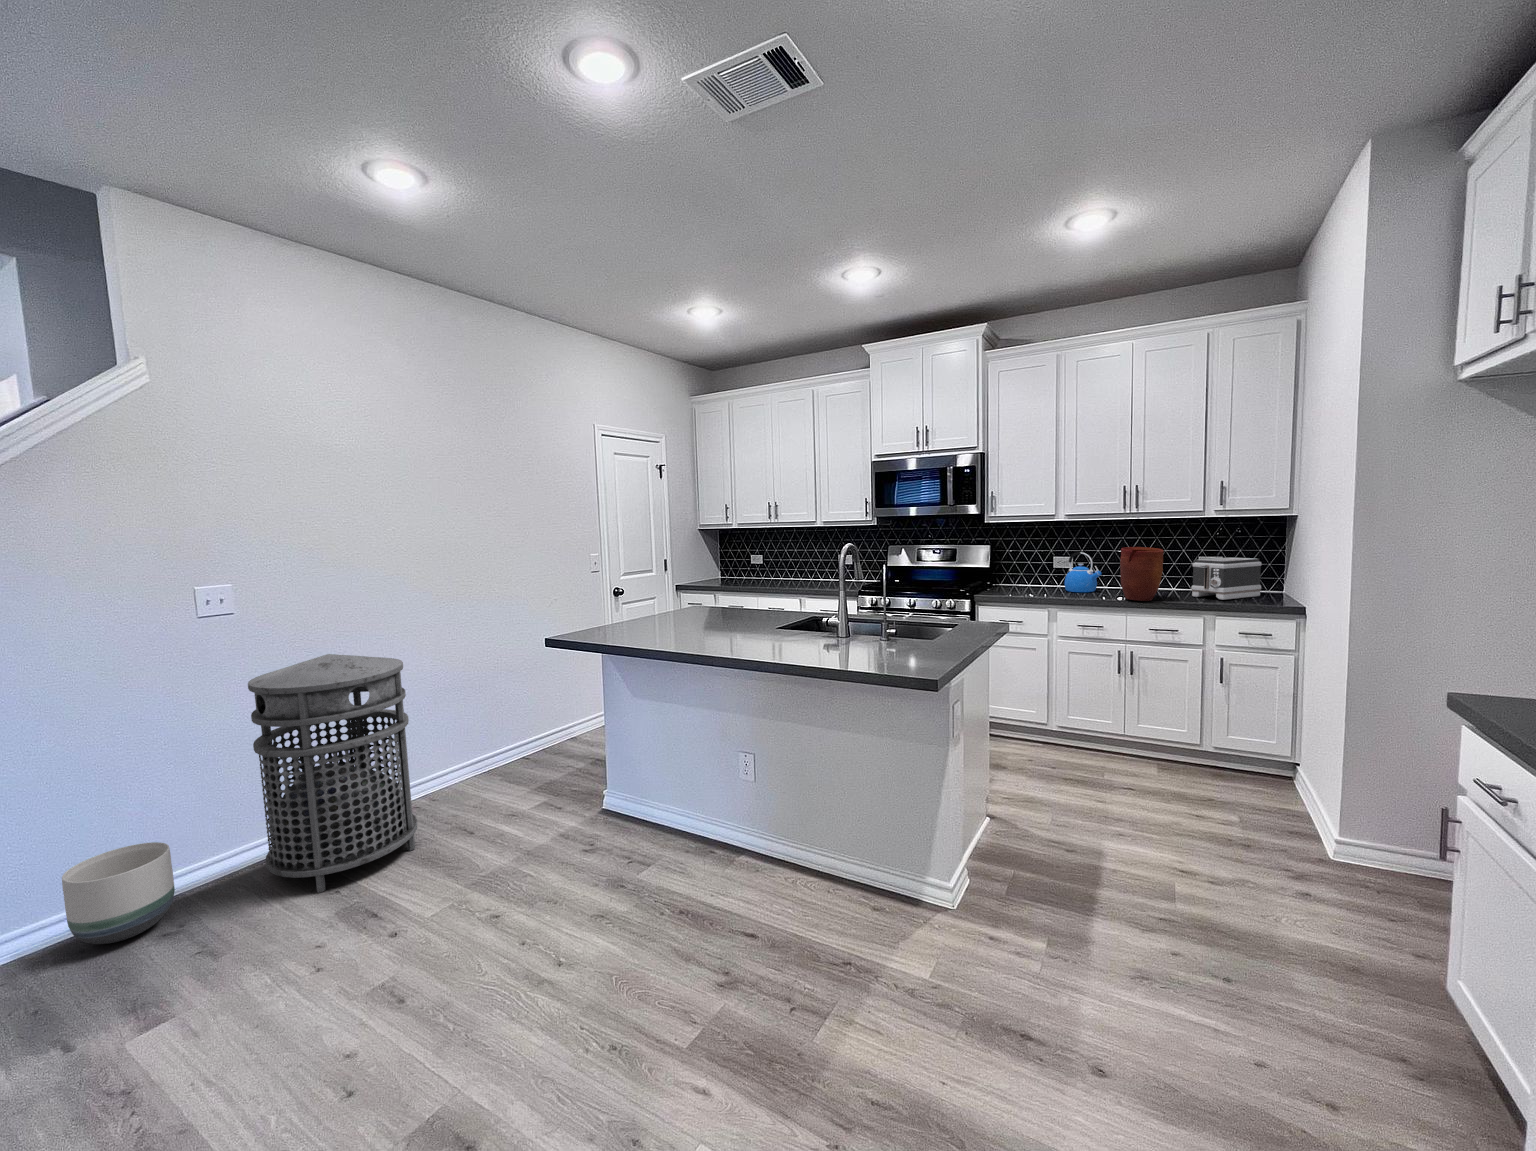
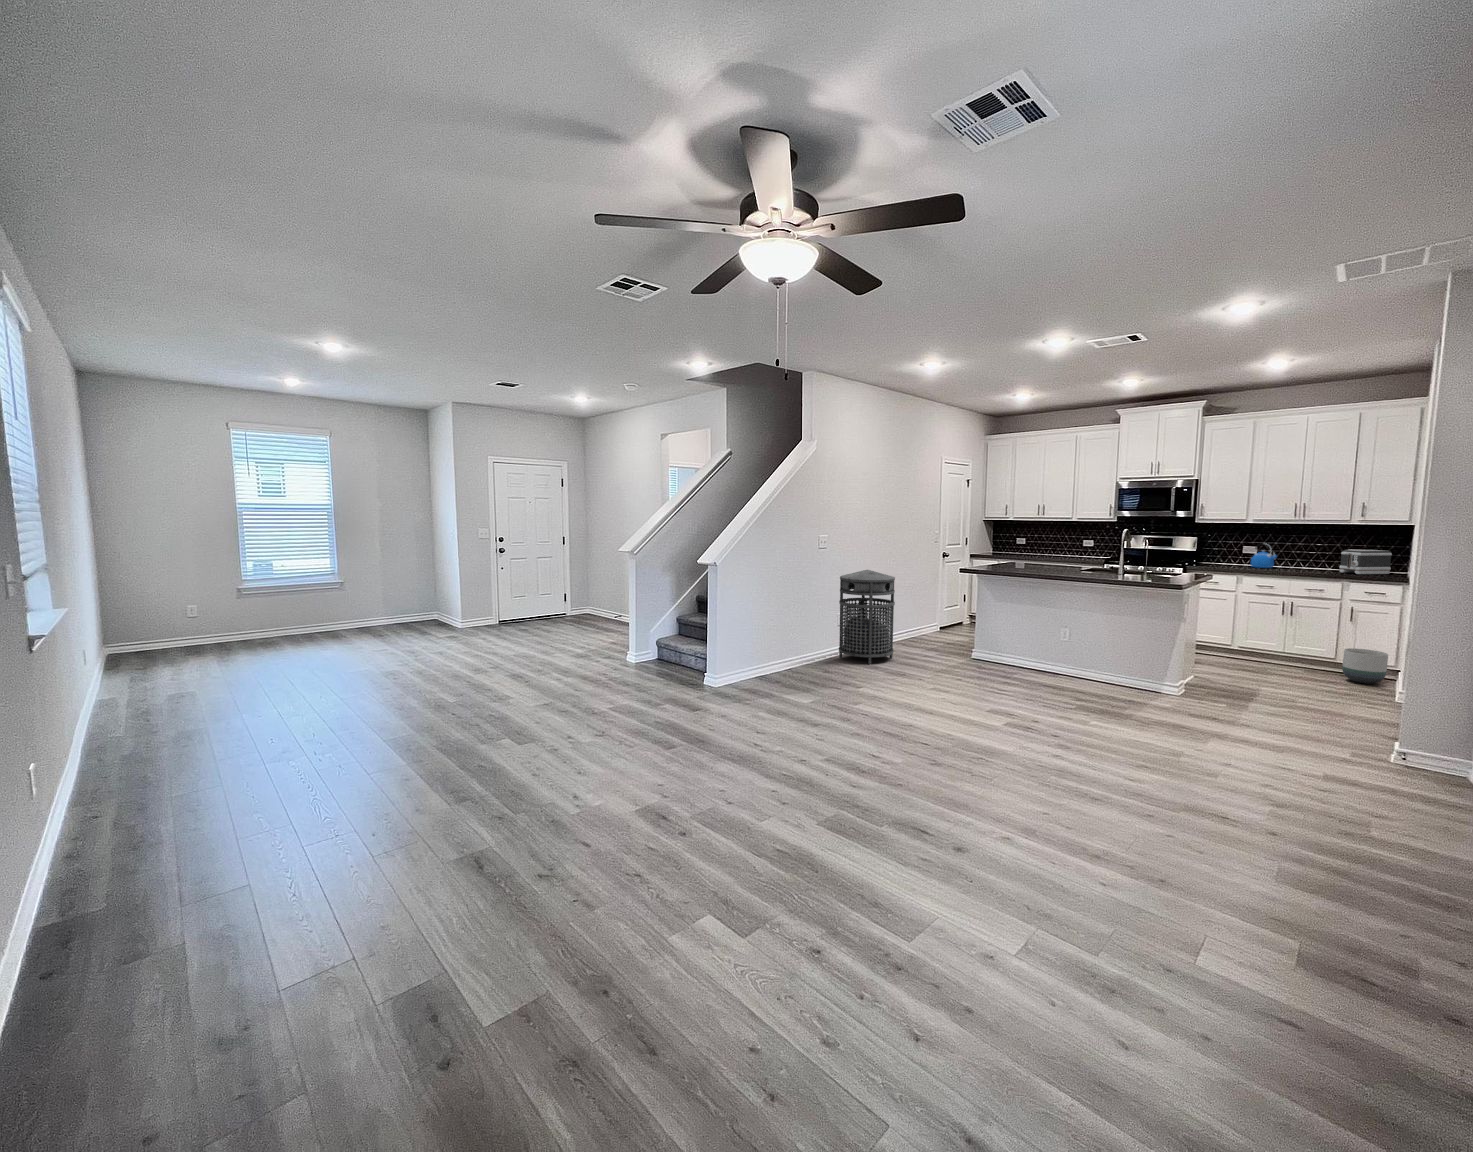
vase: present [1120,547,1164,601] -> none [1288,541,1319,573]
planter: present [62,842,175,944] -> present [1342,648,1388,684]

